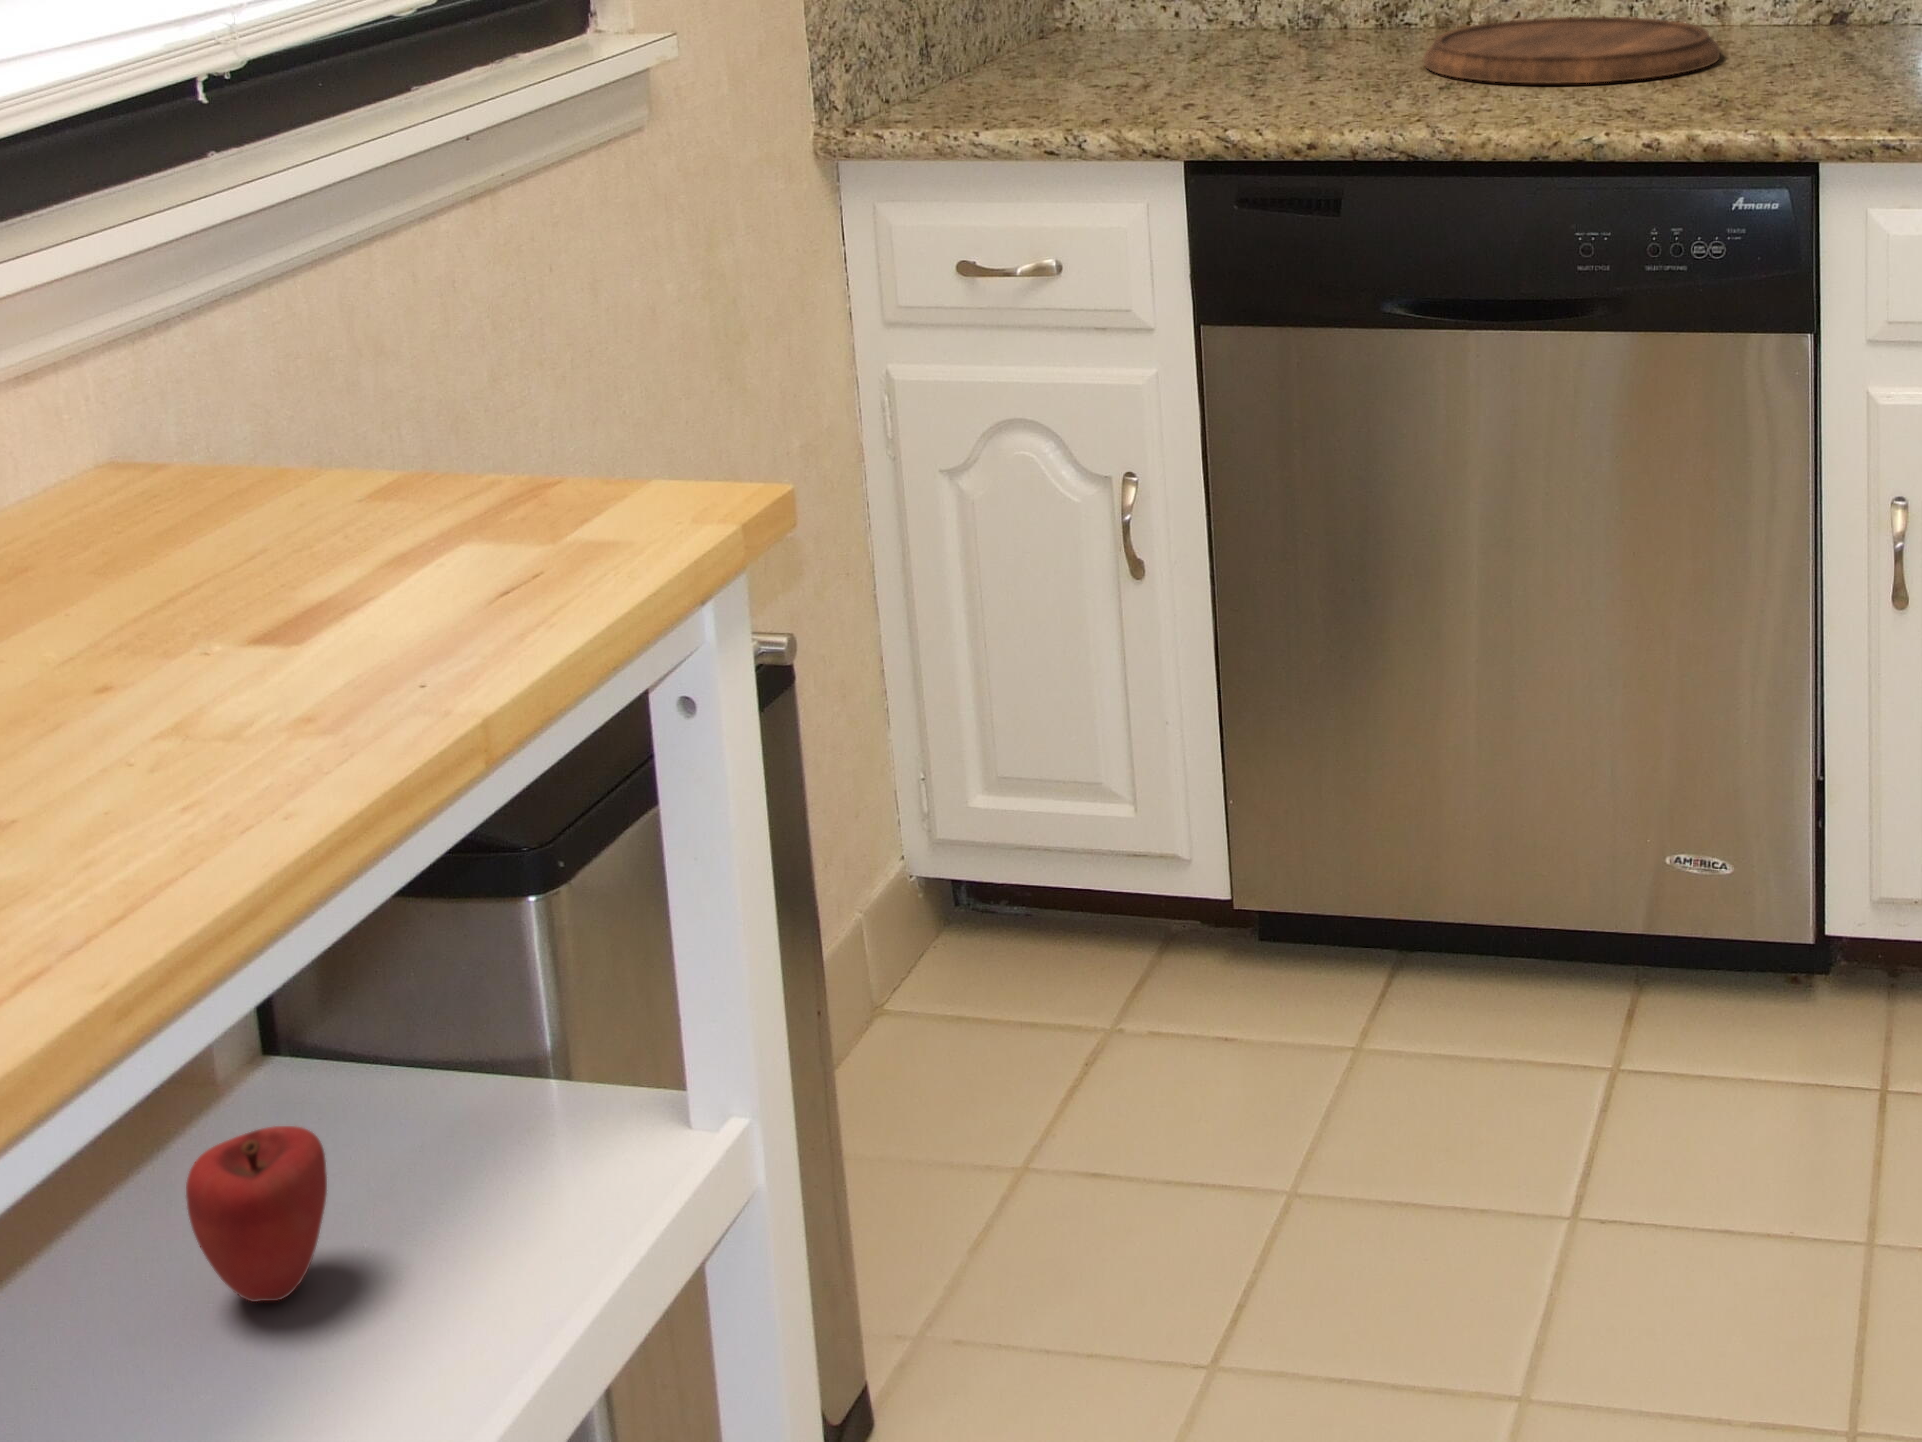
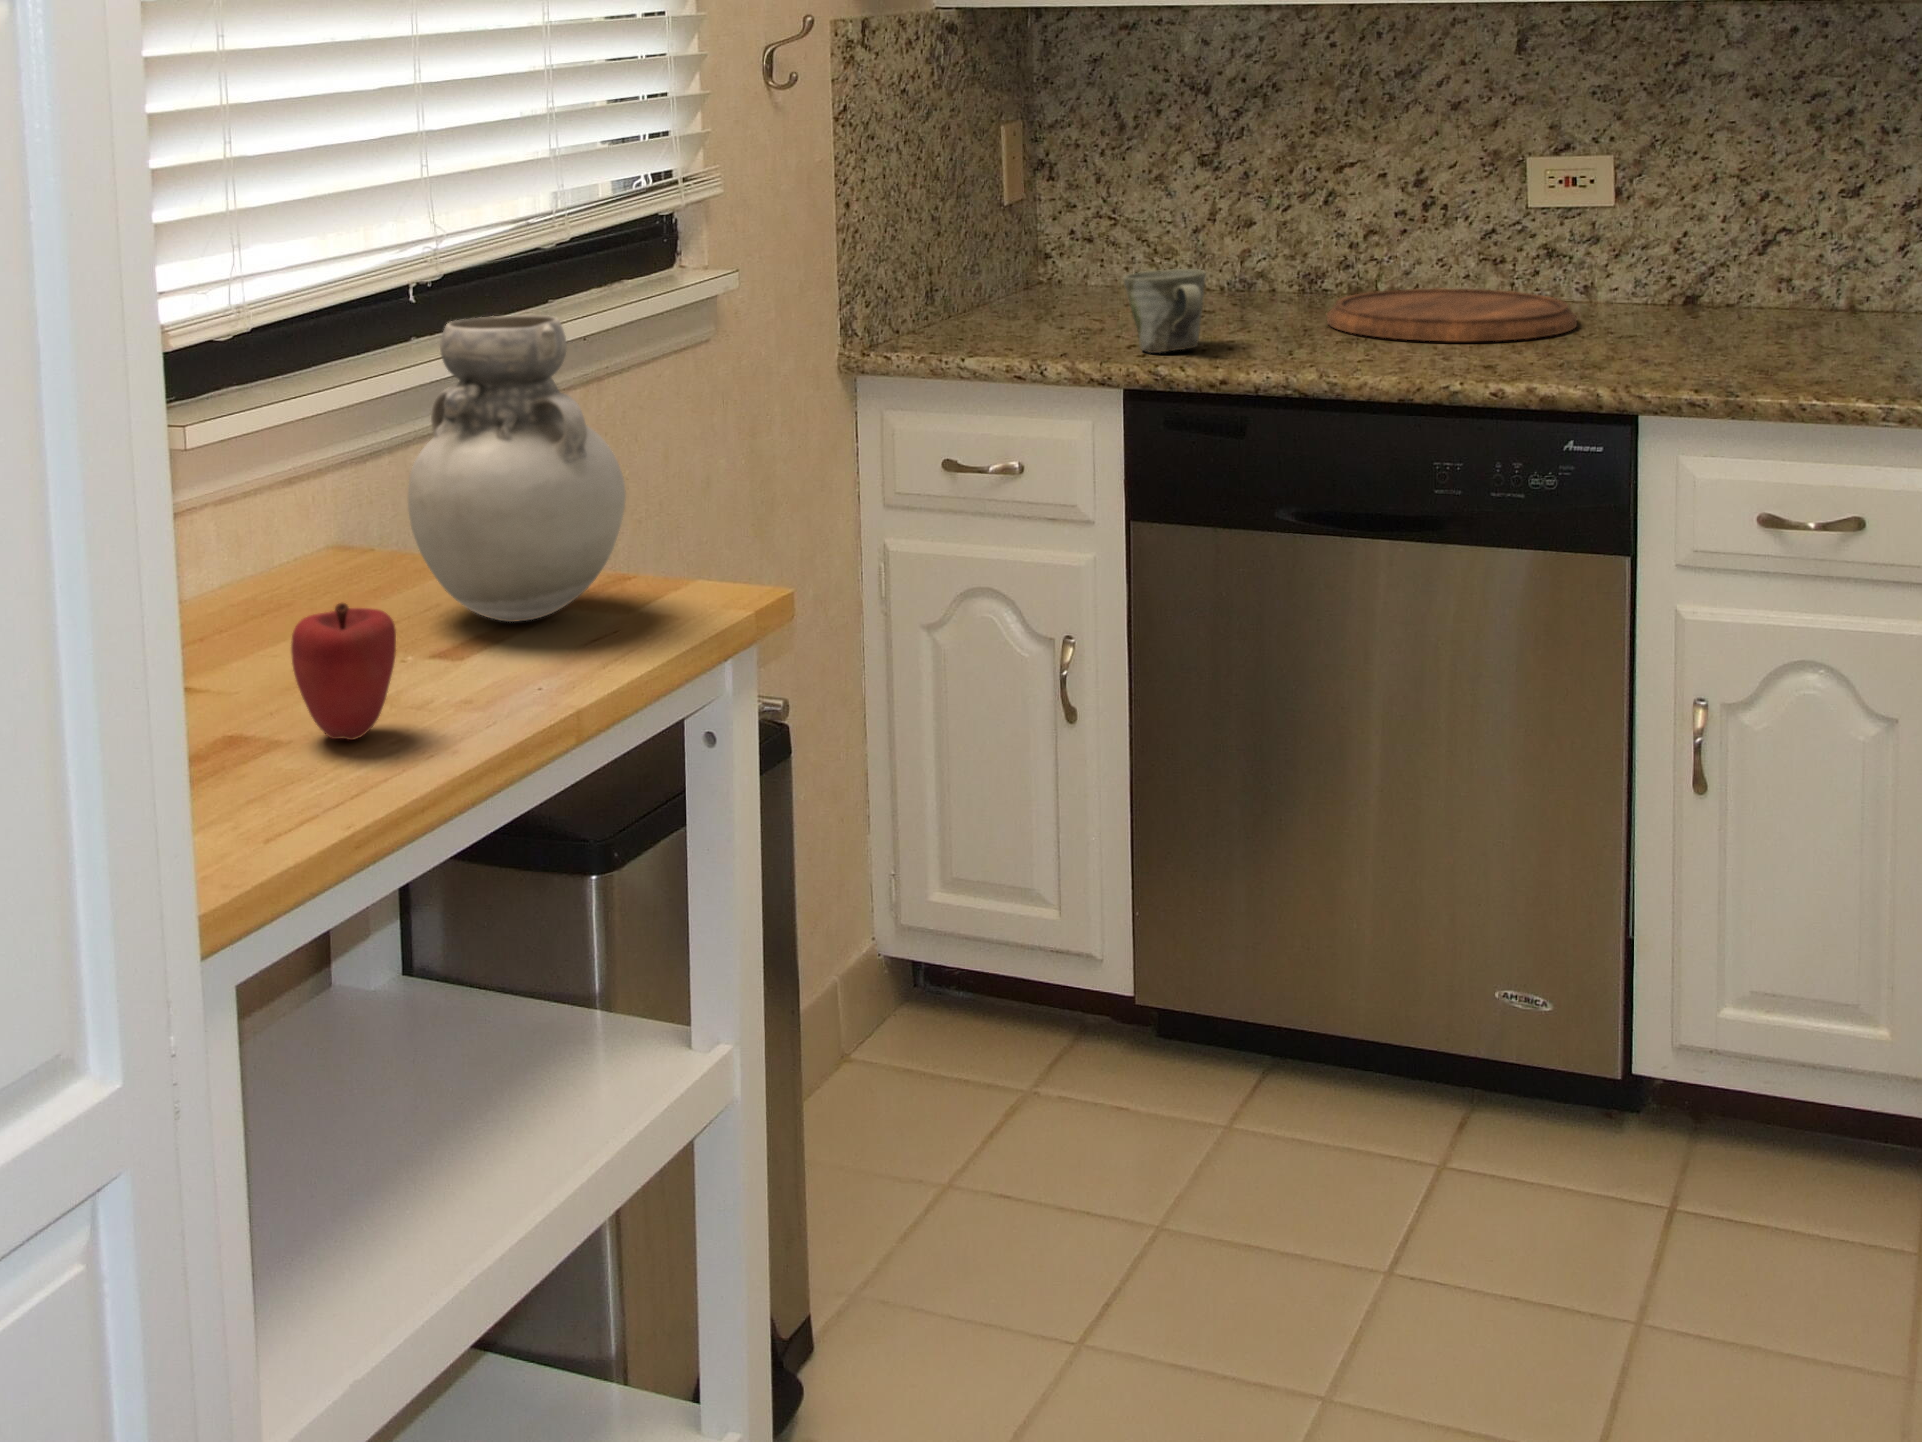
mug: none [1179,7,1283,116] -> present [1123,269,1206,353]
vase: none [209,120,547,573] -> present [408,315,626,622]
apple: present [186,1126,327,1302] -> present [291,603,396,740]

